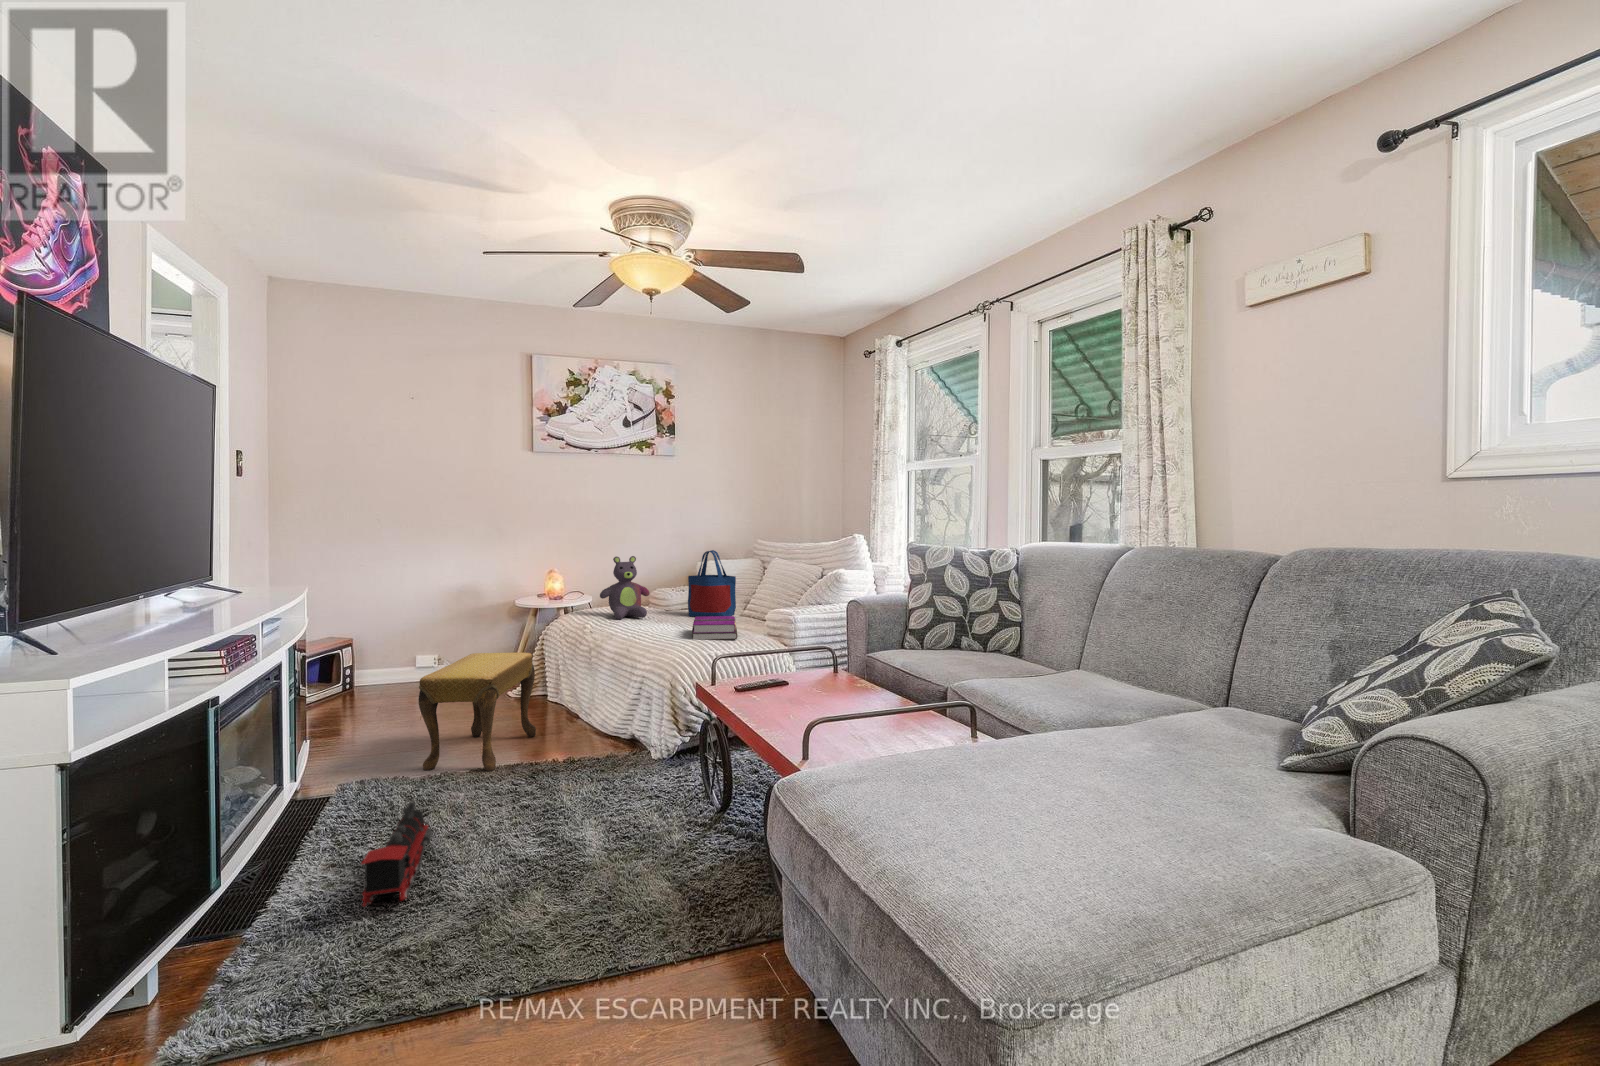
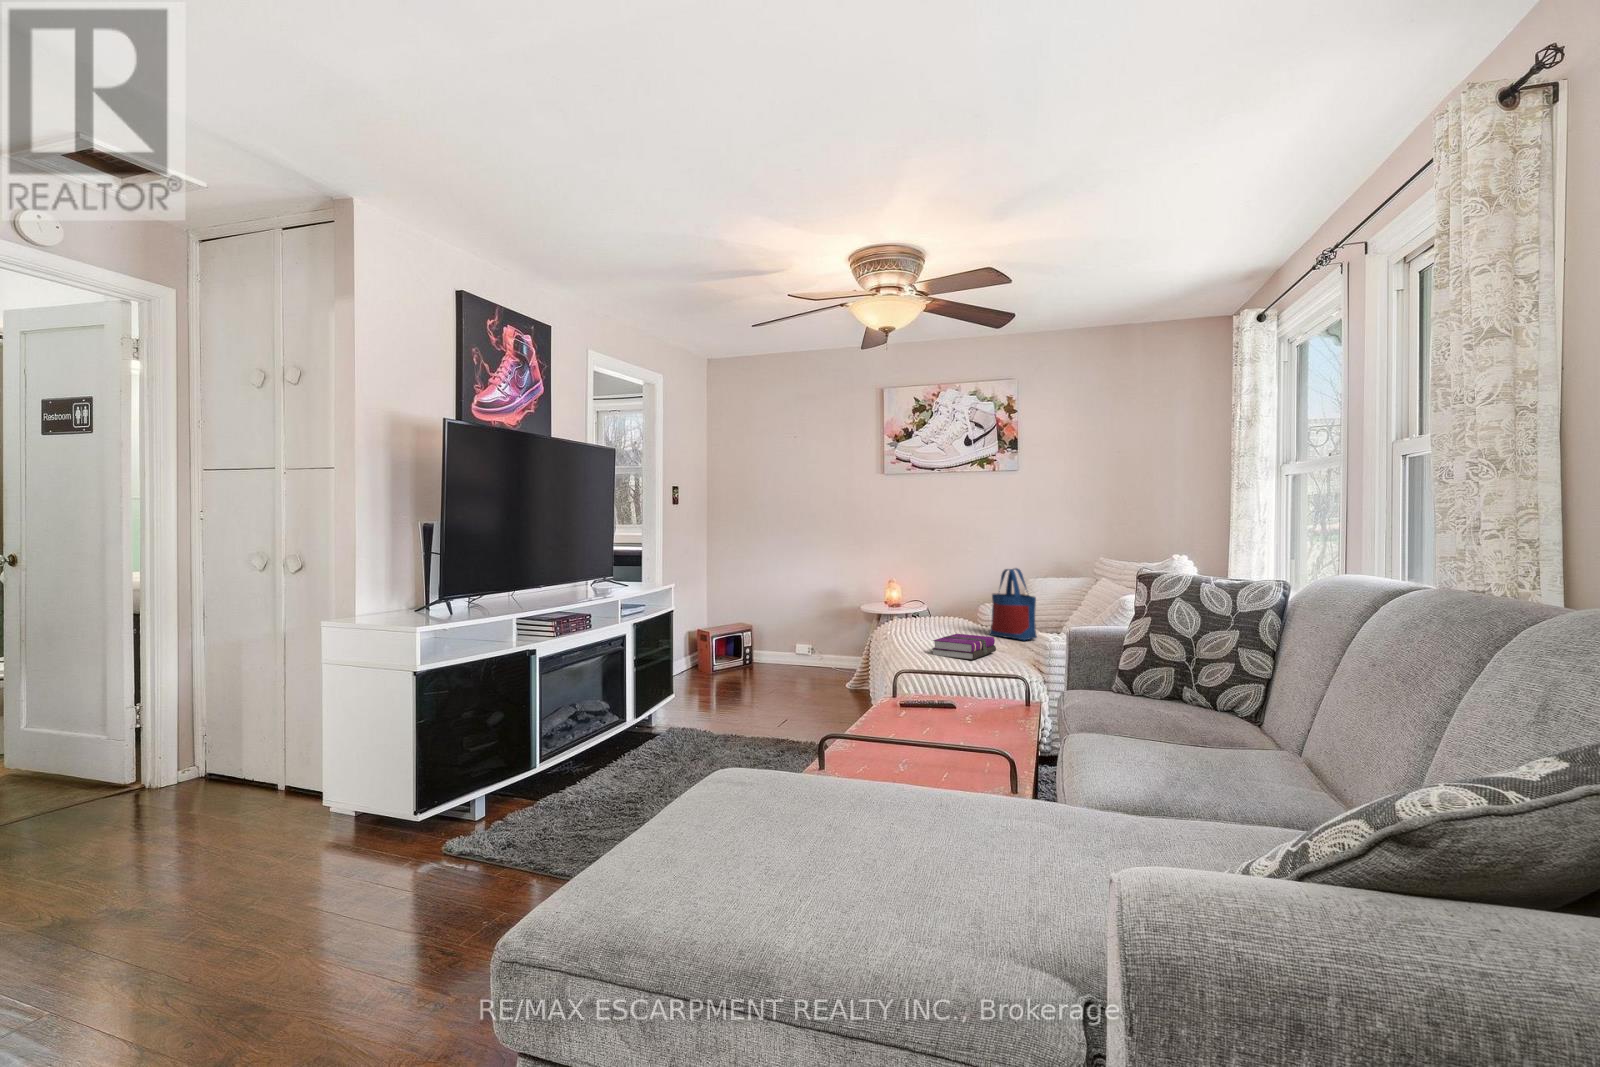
stuffed bear: present [600,556,650,619] -> none [903,571,951,631]
footstool: present [418,652,536,771] -> none [708,645,809,739]
toy train: present [362,802,433,906] -> none [566,739,649,800]

